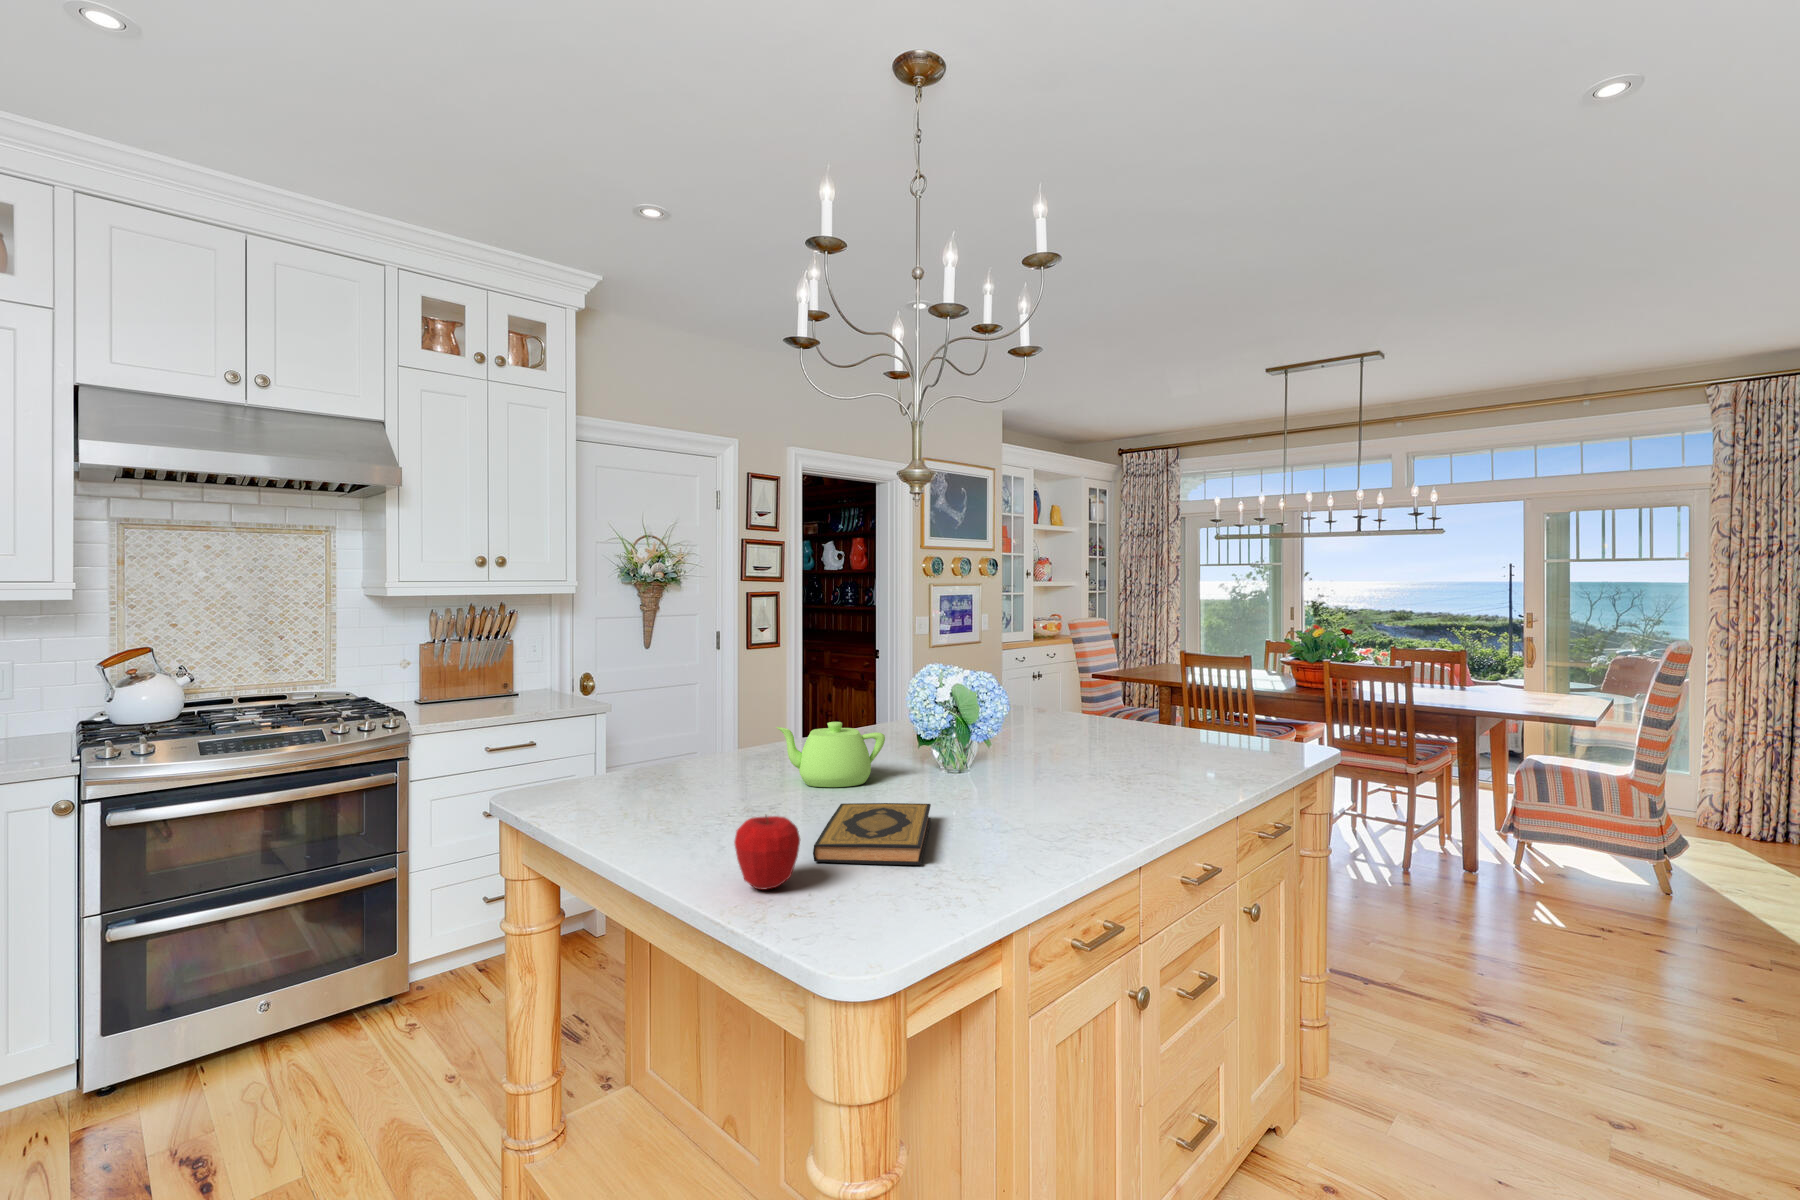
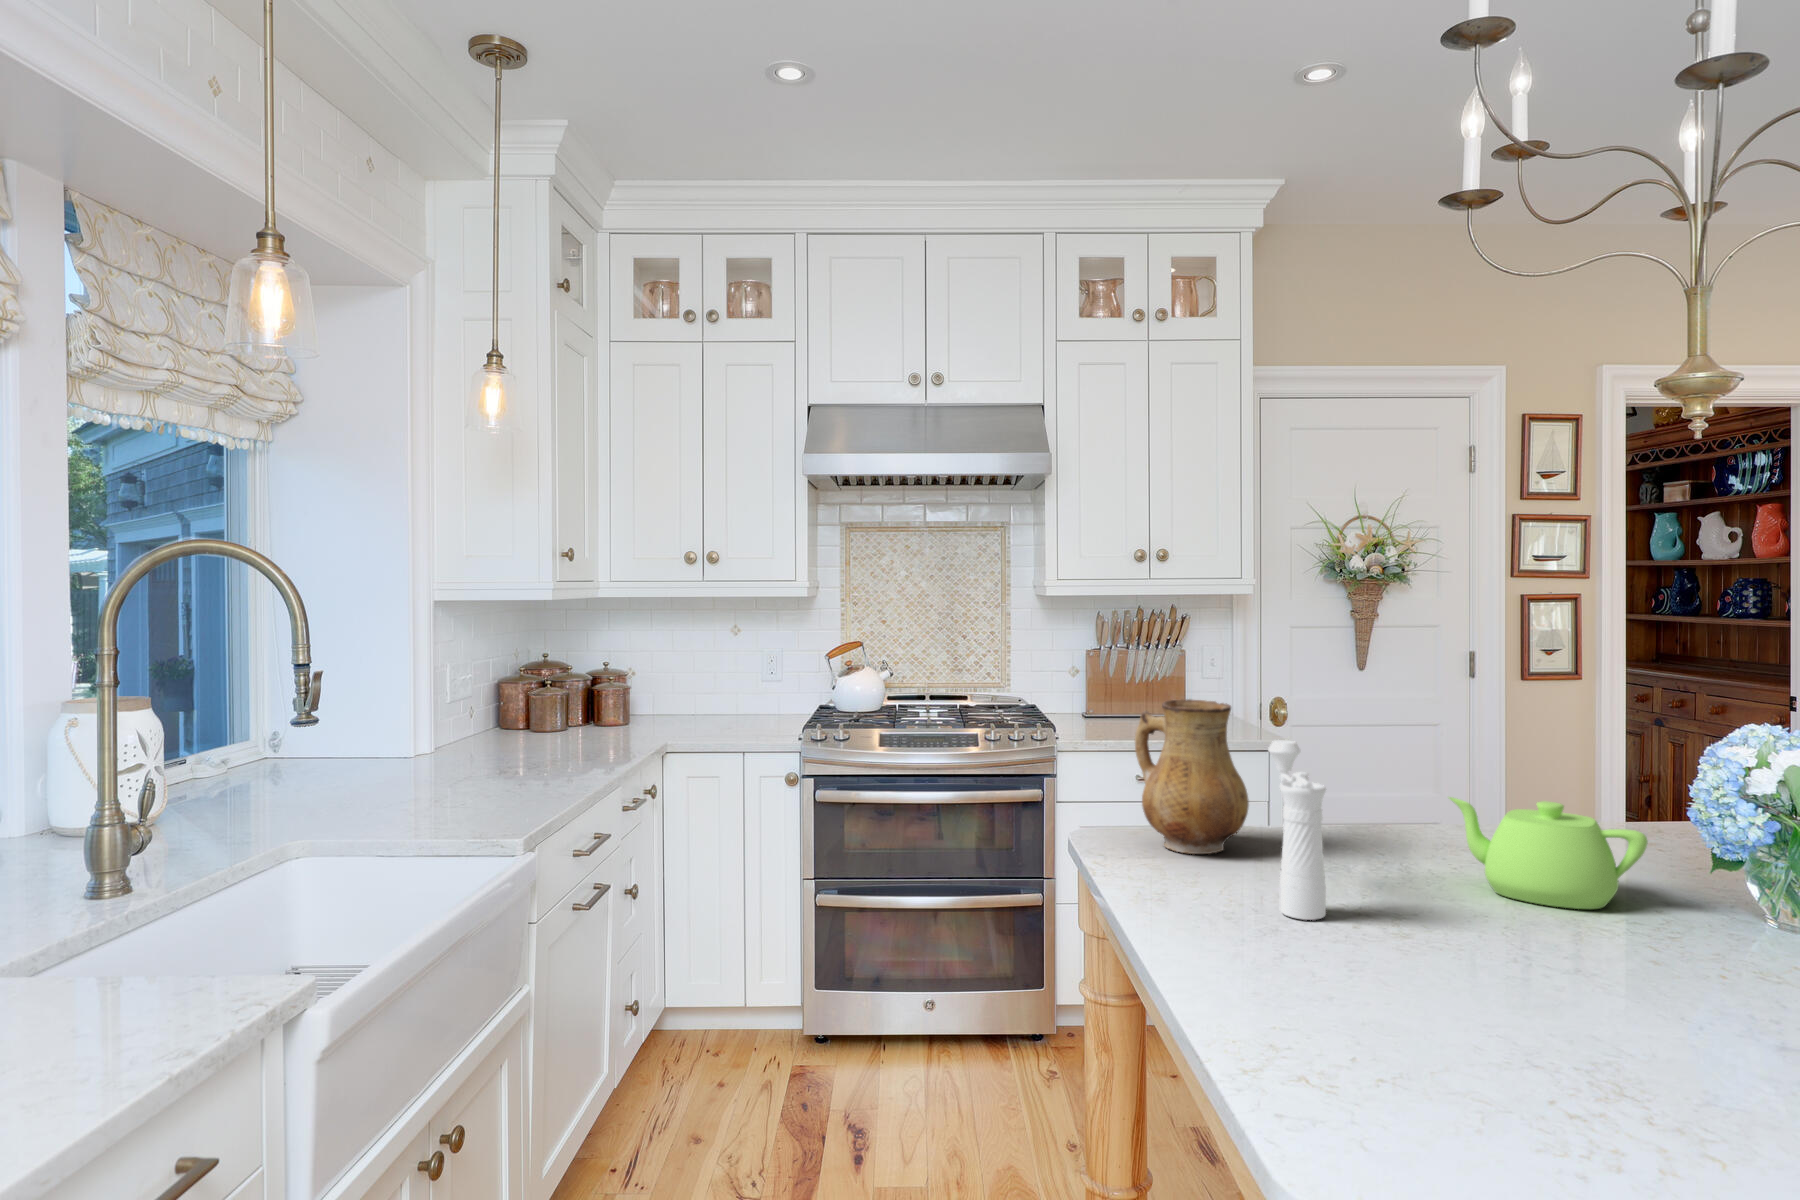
ceramic pitcher: none [540,676,638,799] -> present [1134,699,1249,854]
pepper mill: none [669,699,721,828] -> present [1268,740,1326,920]
hardback book: present [813,803,931,865] -> none [1422,930,1689,1060]
apple: present [734,816,800,889] -> none [1280,914,1382,1022]

